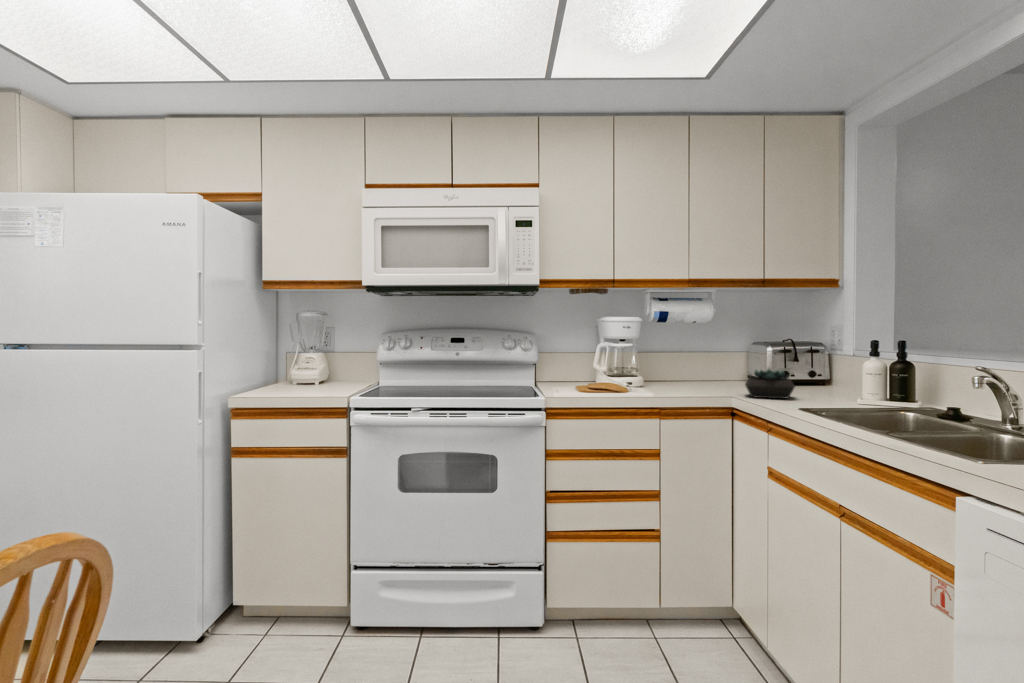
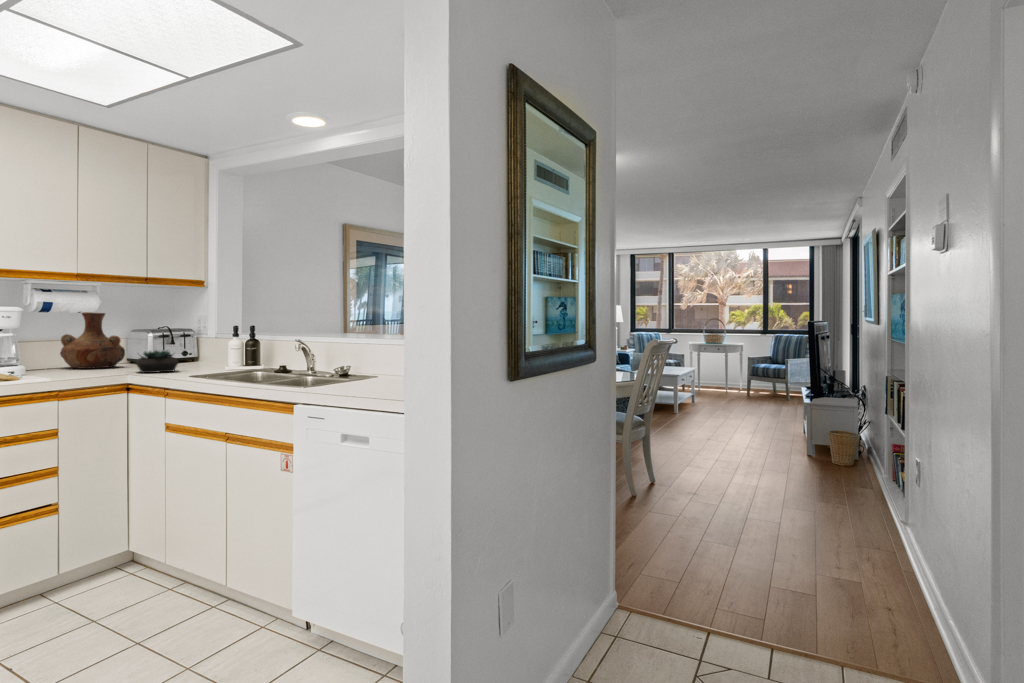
vase: none [679,322,741,386] -> present [60,312,125,369]

